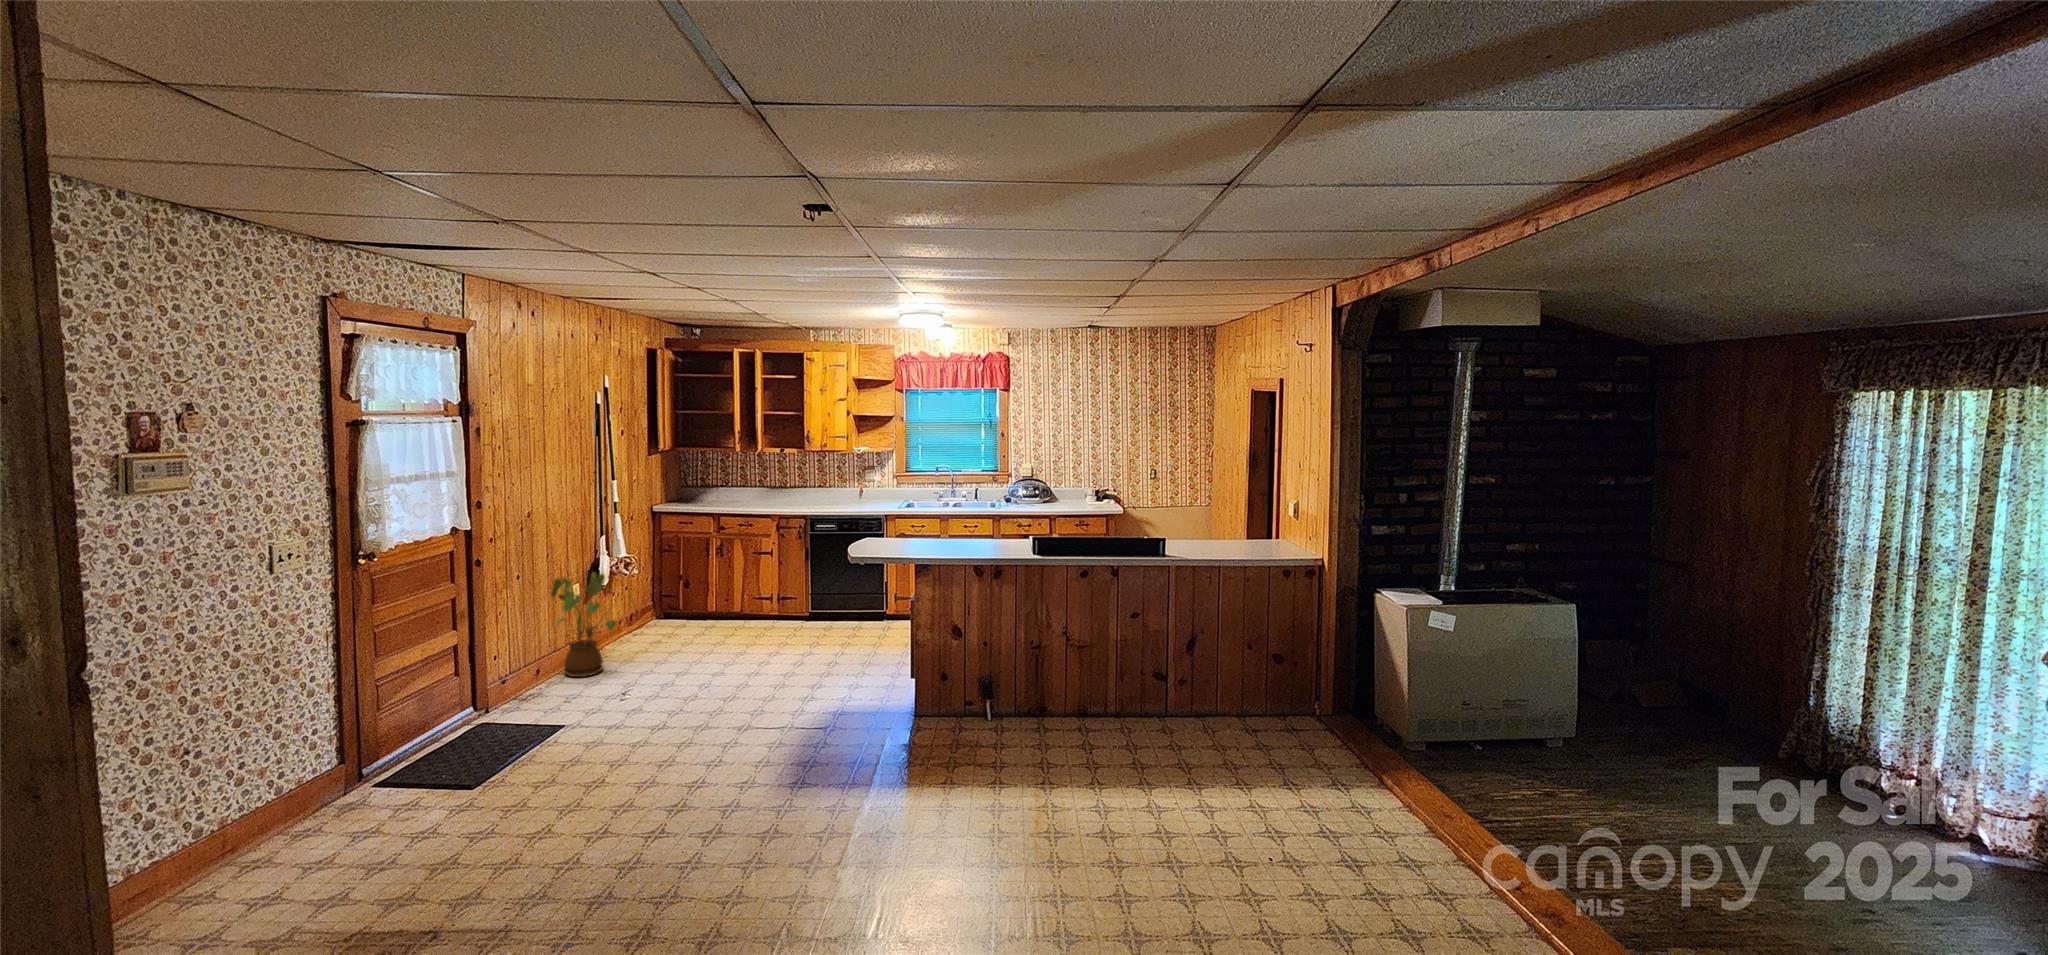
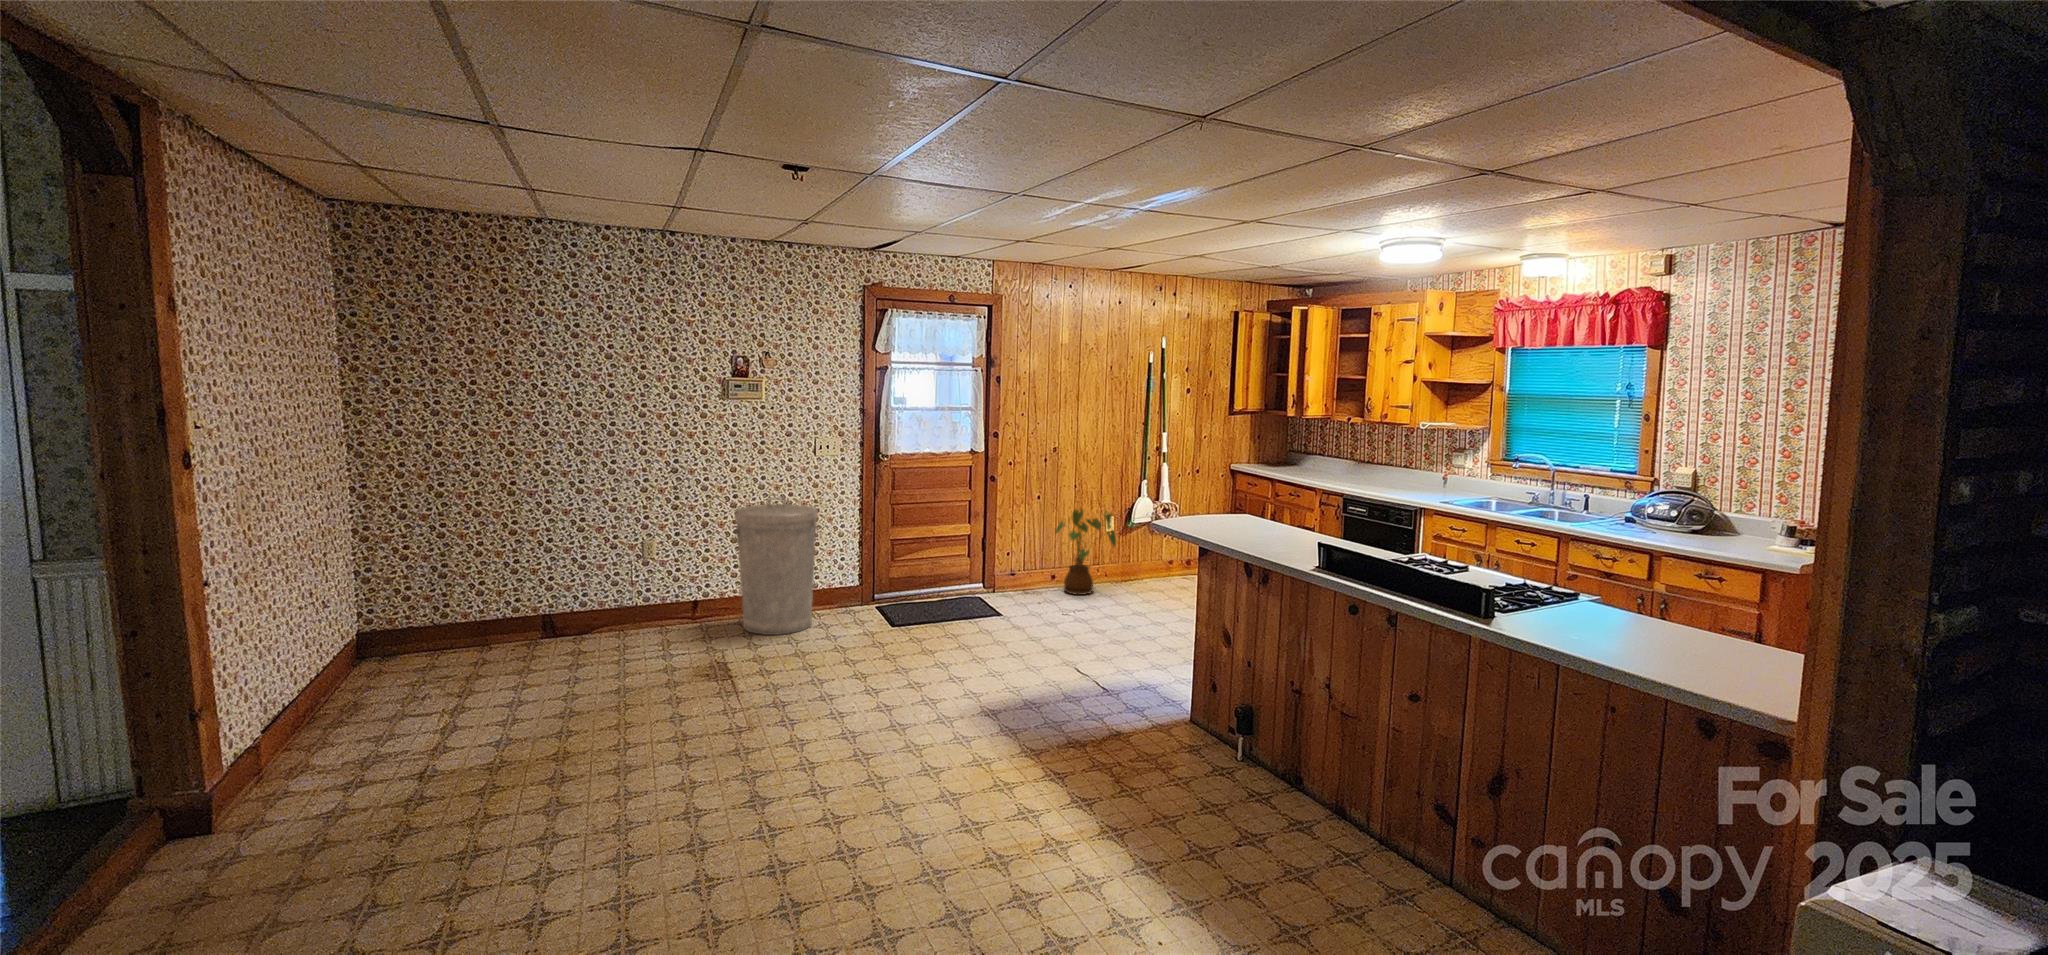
trash can: none [186,650,371,898] -> present [734,497,818,635]

